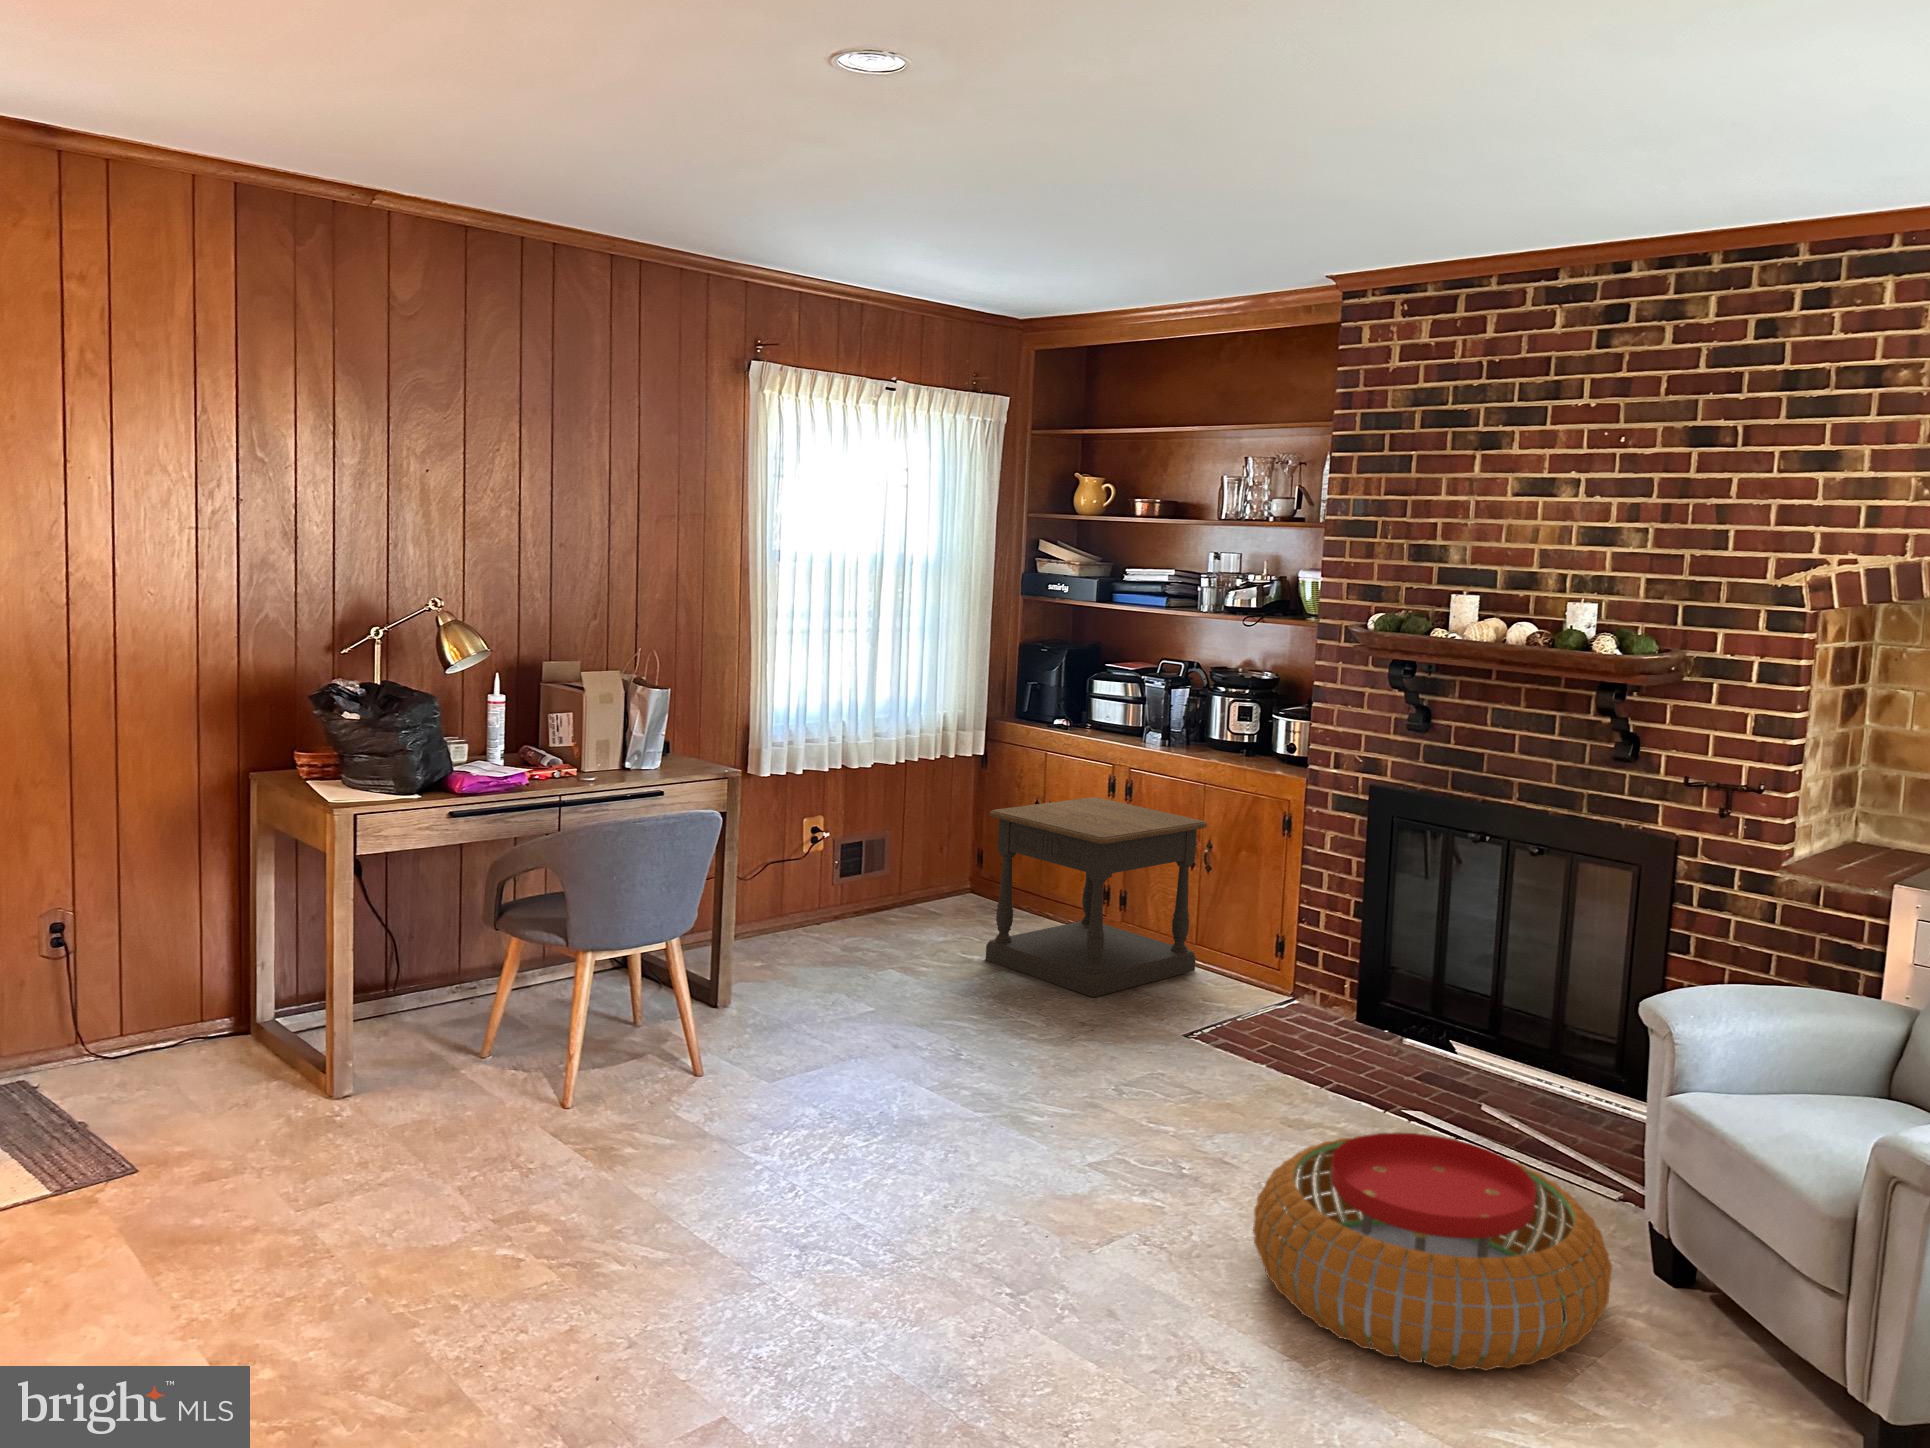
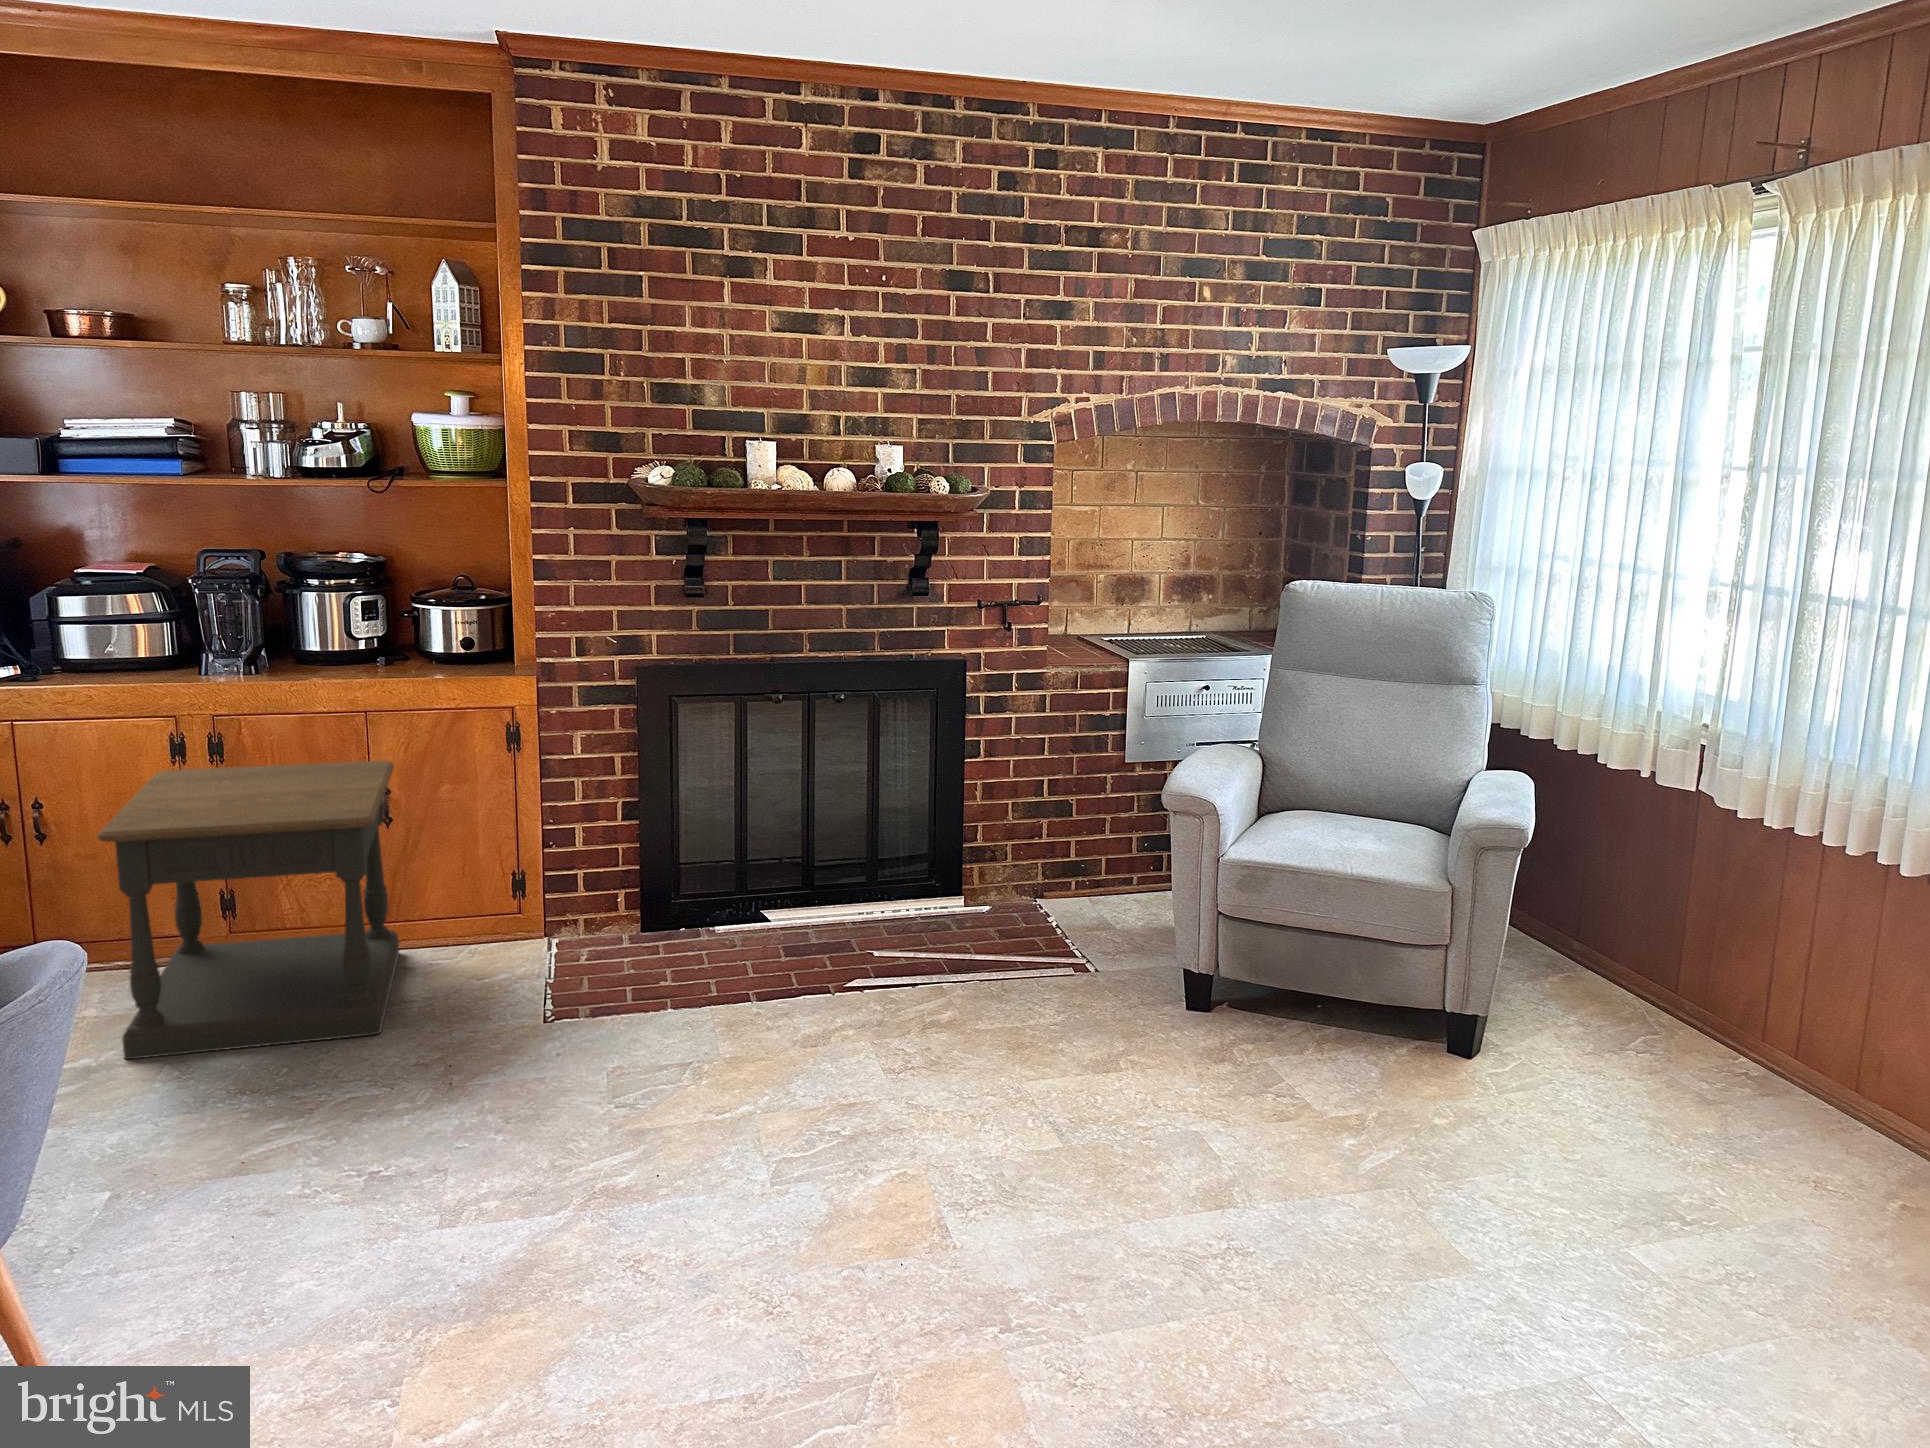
pouf: present [1253,1132,1612,1371] -> none [1039,970,1365,1185]

